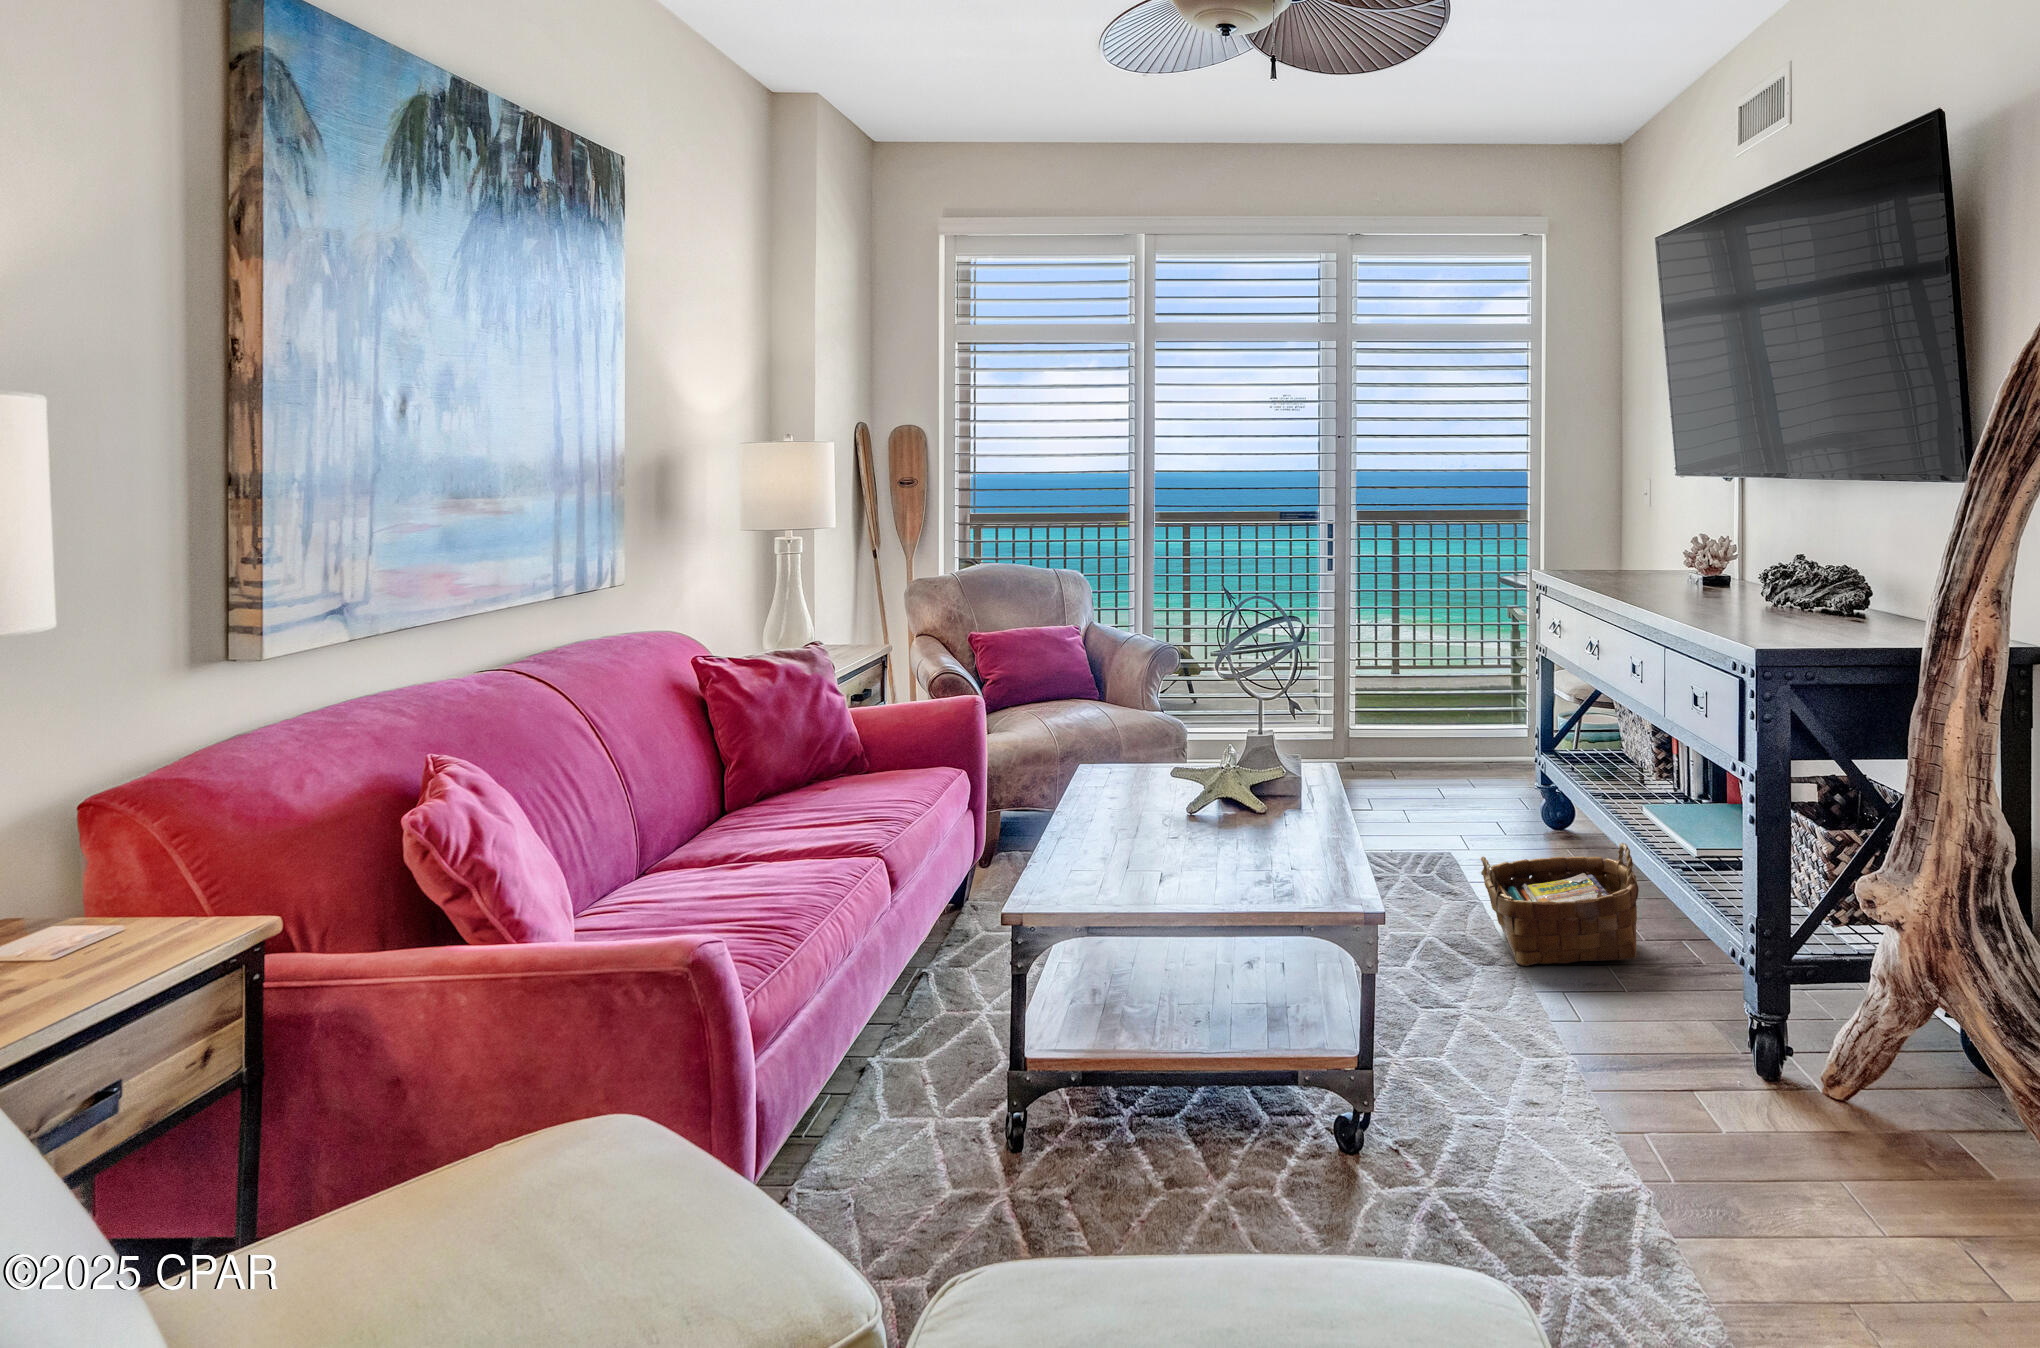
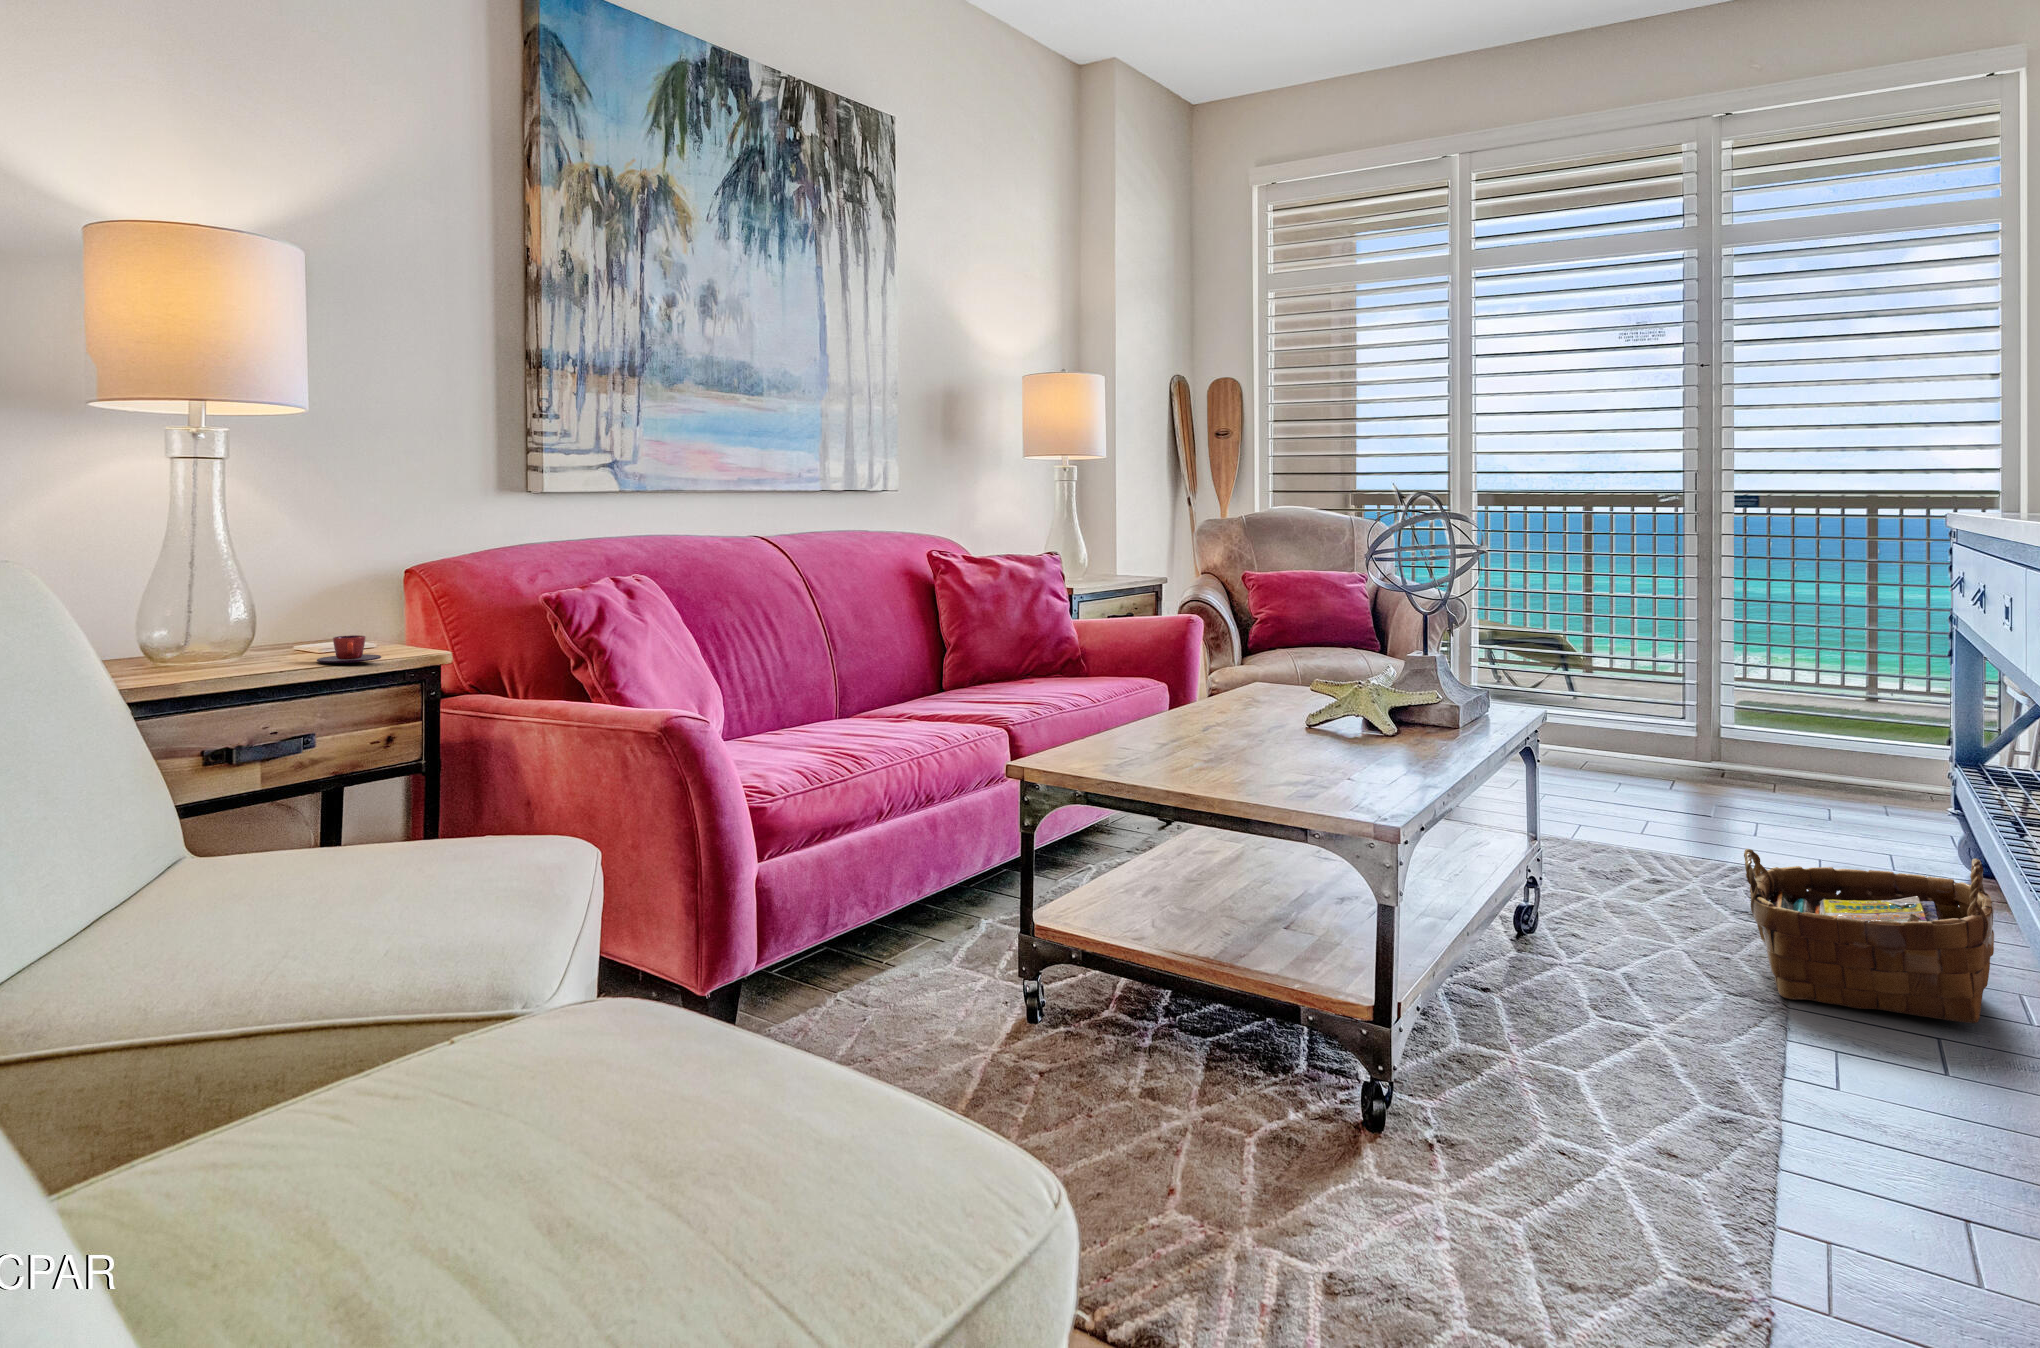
teacup: none [81,891,182,940] -> present [317,635,381,663]

